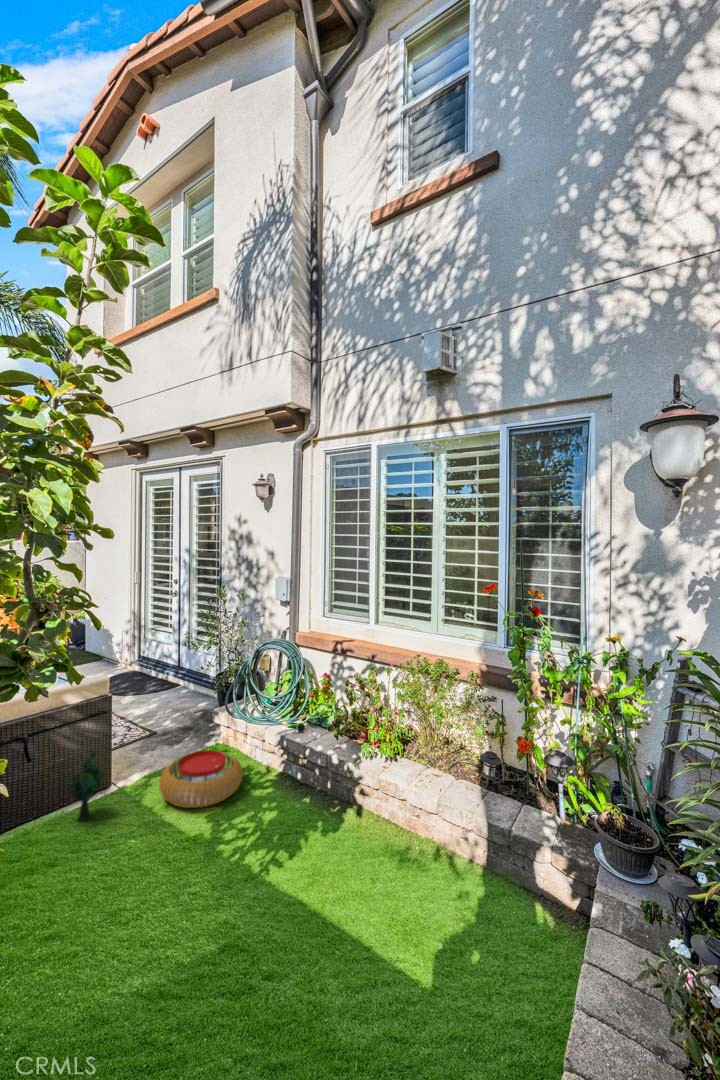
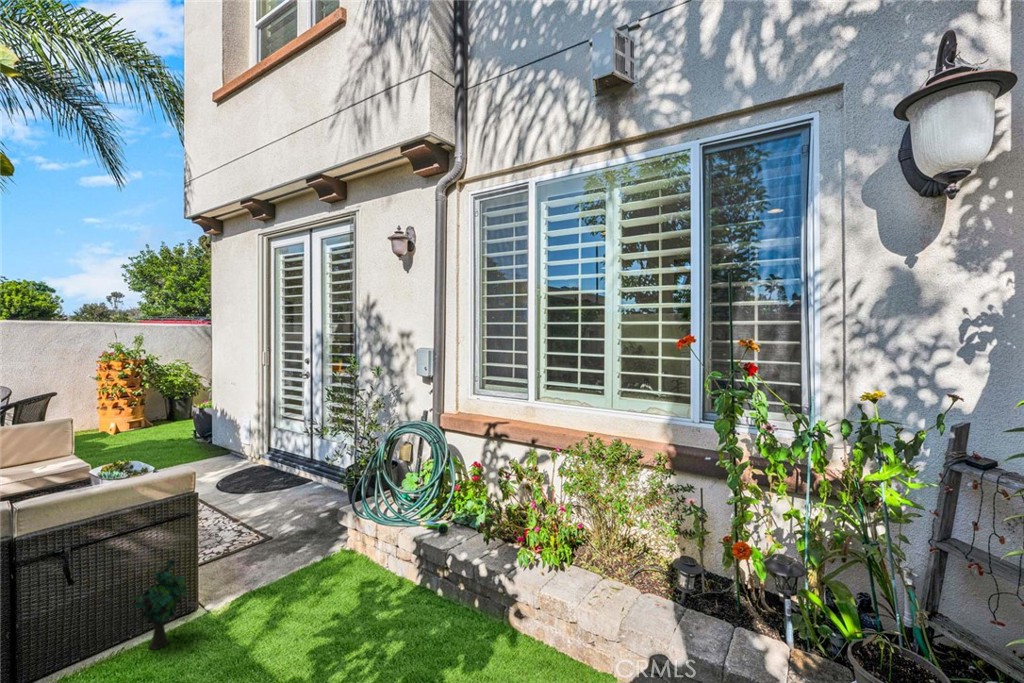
pouf: present [159,750,243,808] -> none [260,556,369,631]

